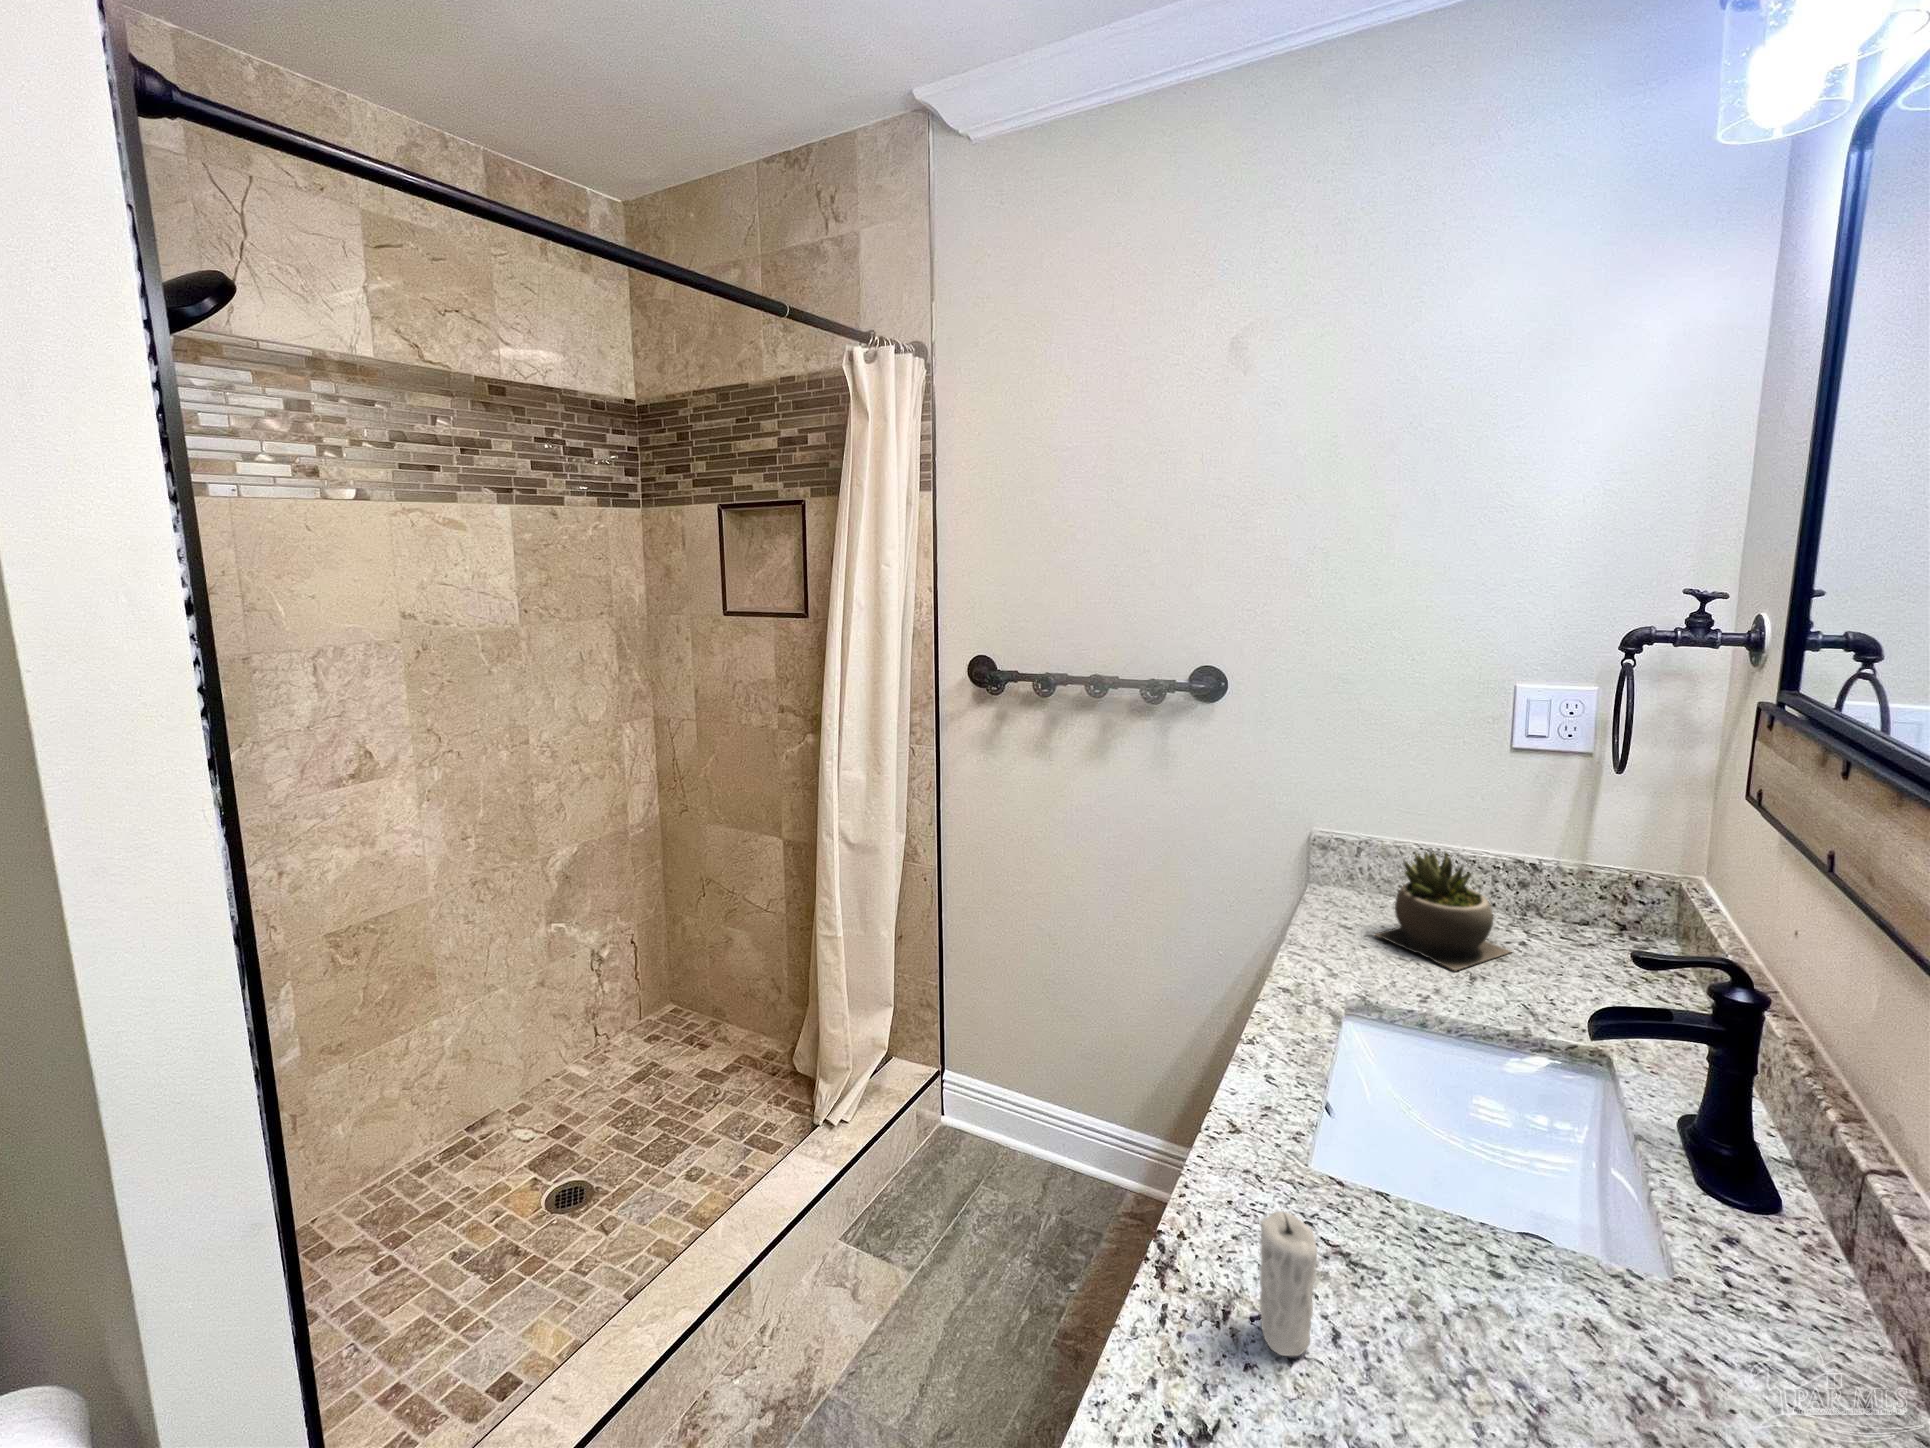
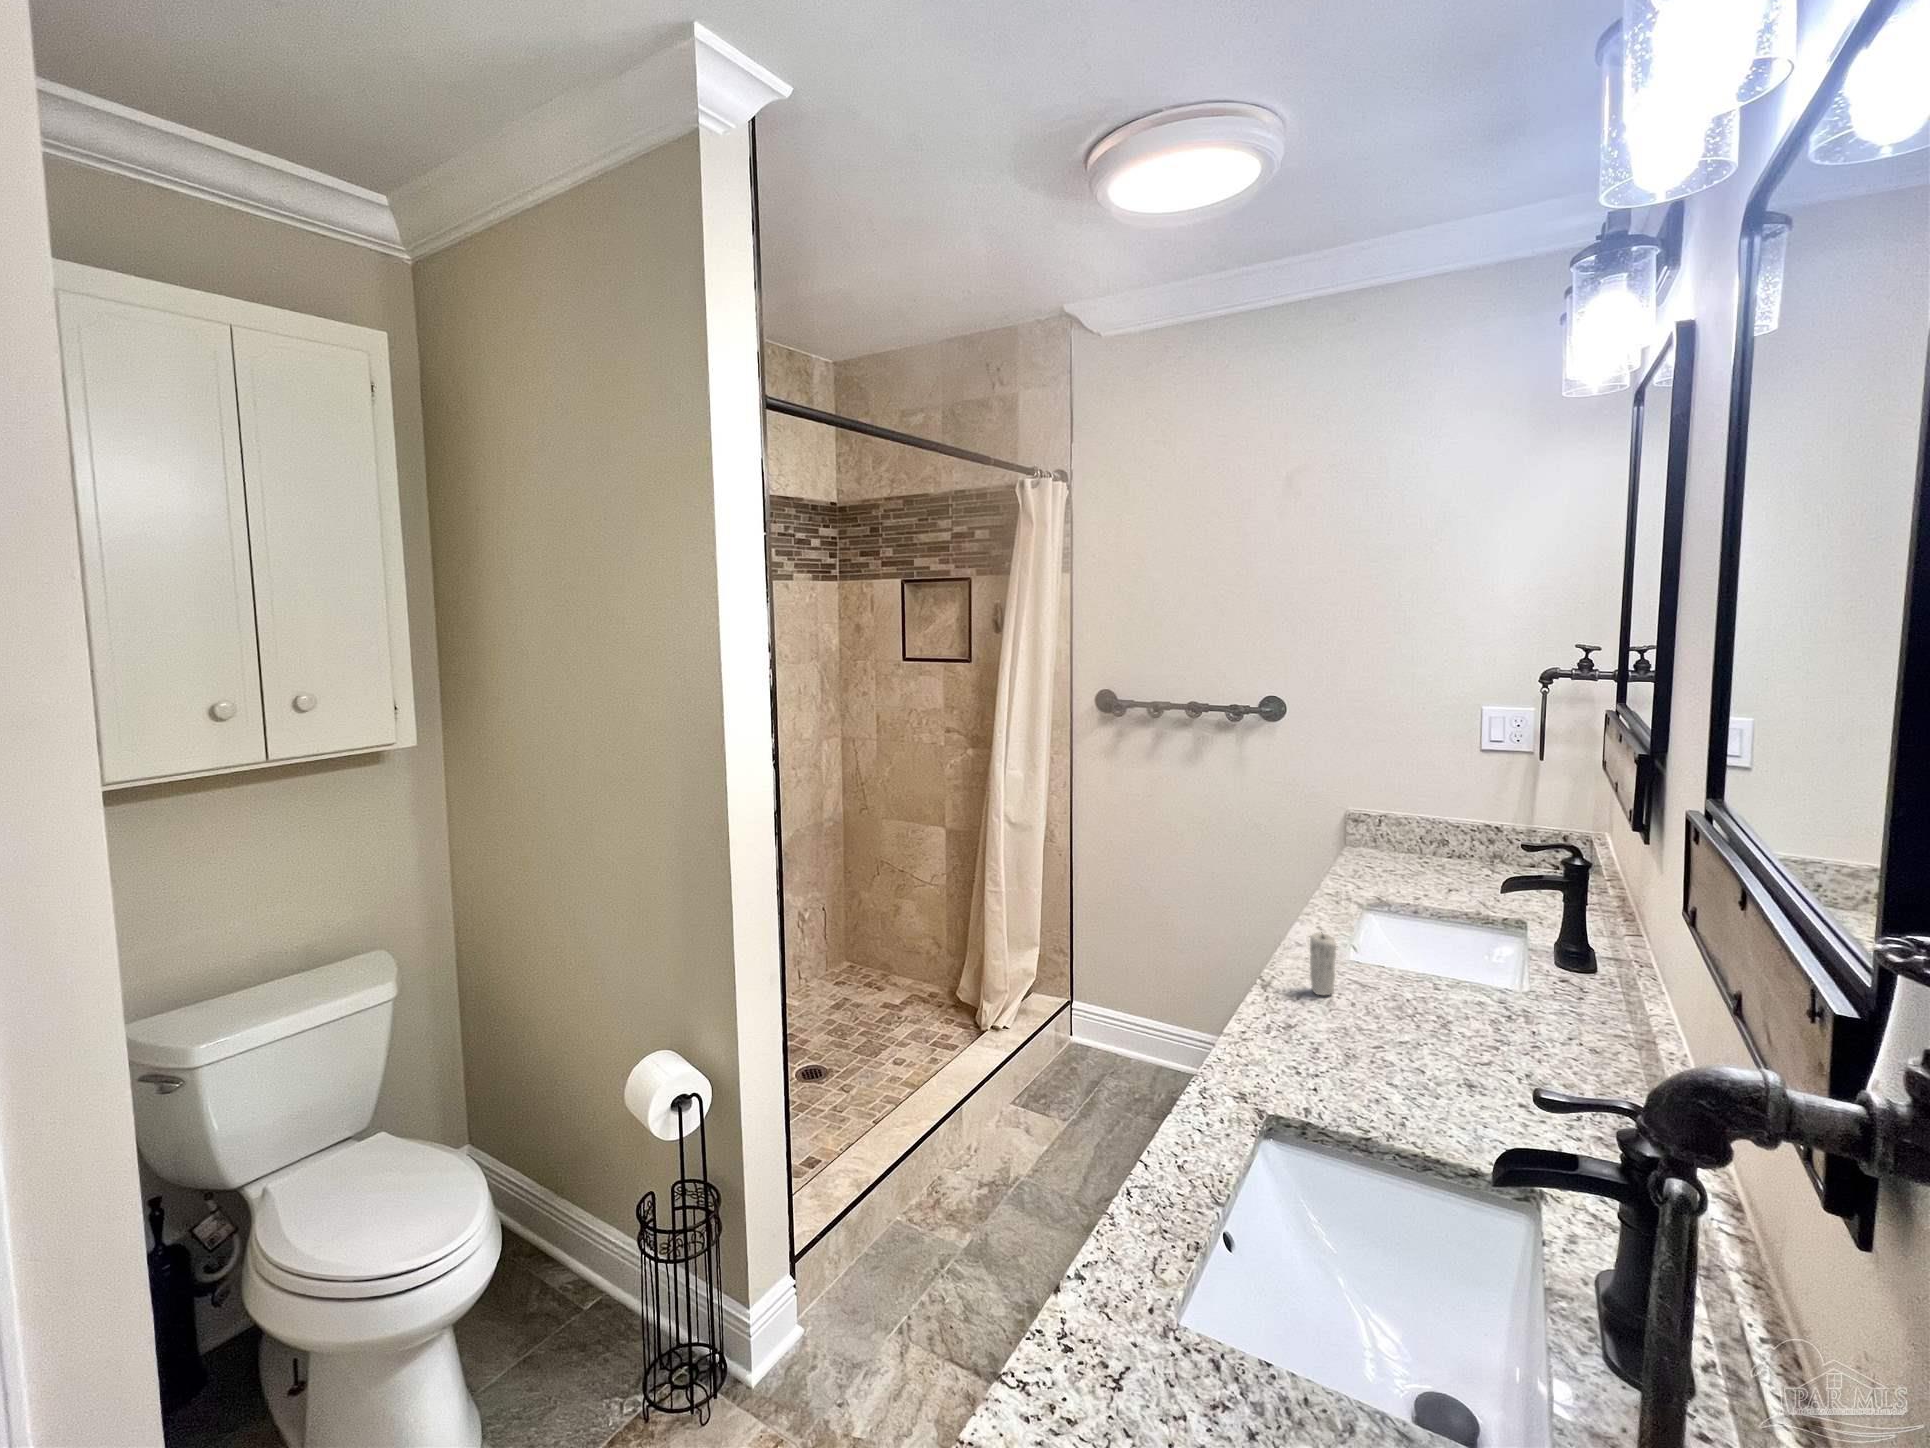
succulent plant: present [1375,853,1511,970] -> none [1386,812,1477,884]

